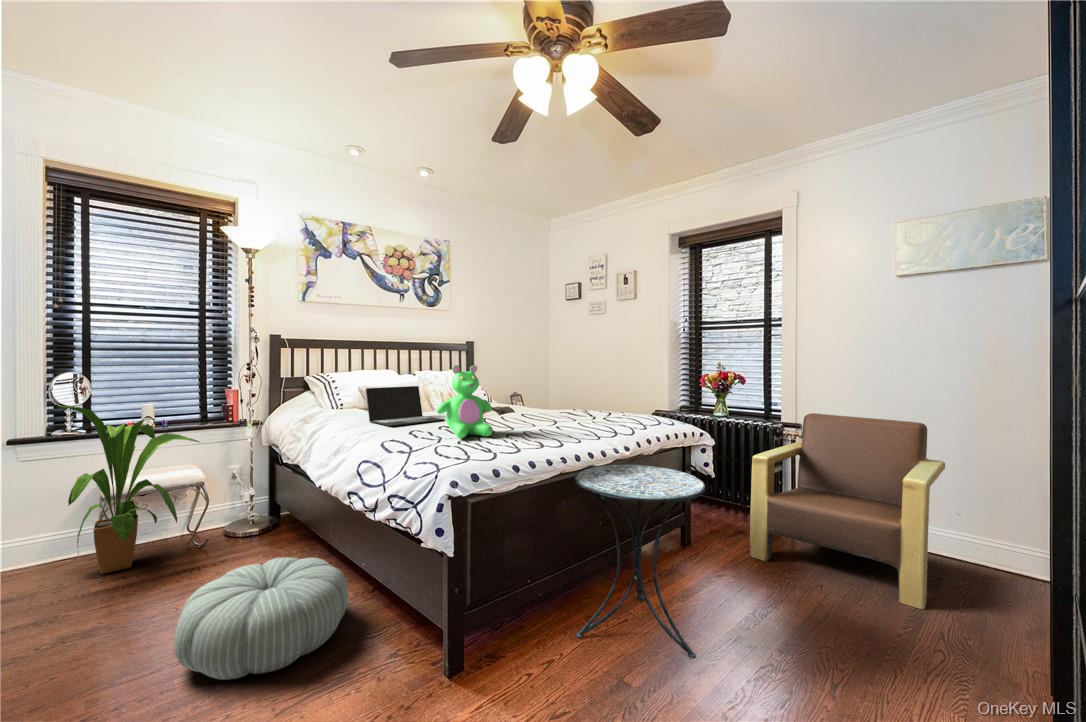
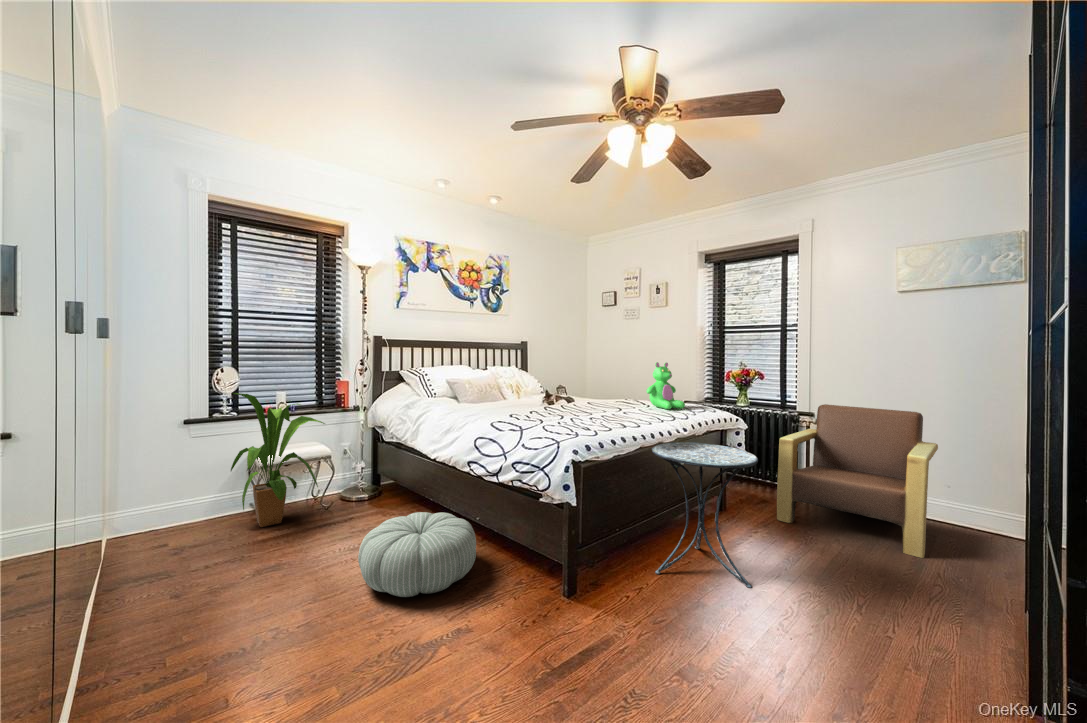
teddy bear: present [436,365,493,438] -> present [646,362,685,409]
laptop: present [366,386,445,426] -> none [465,379,528,411]

